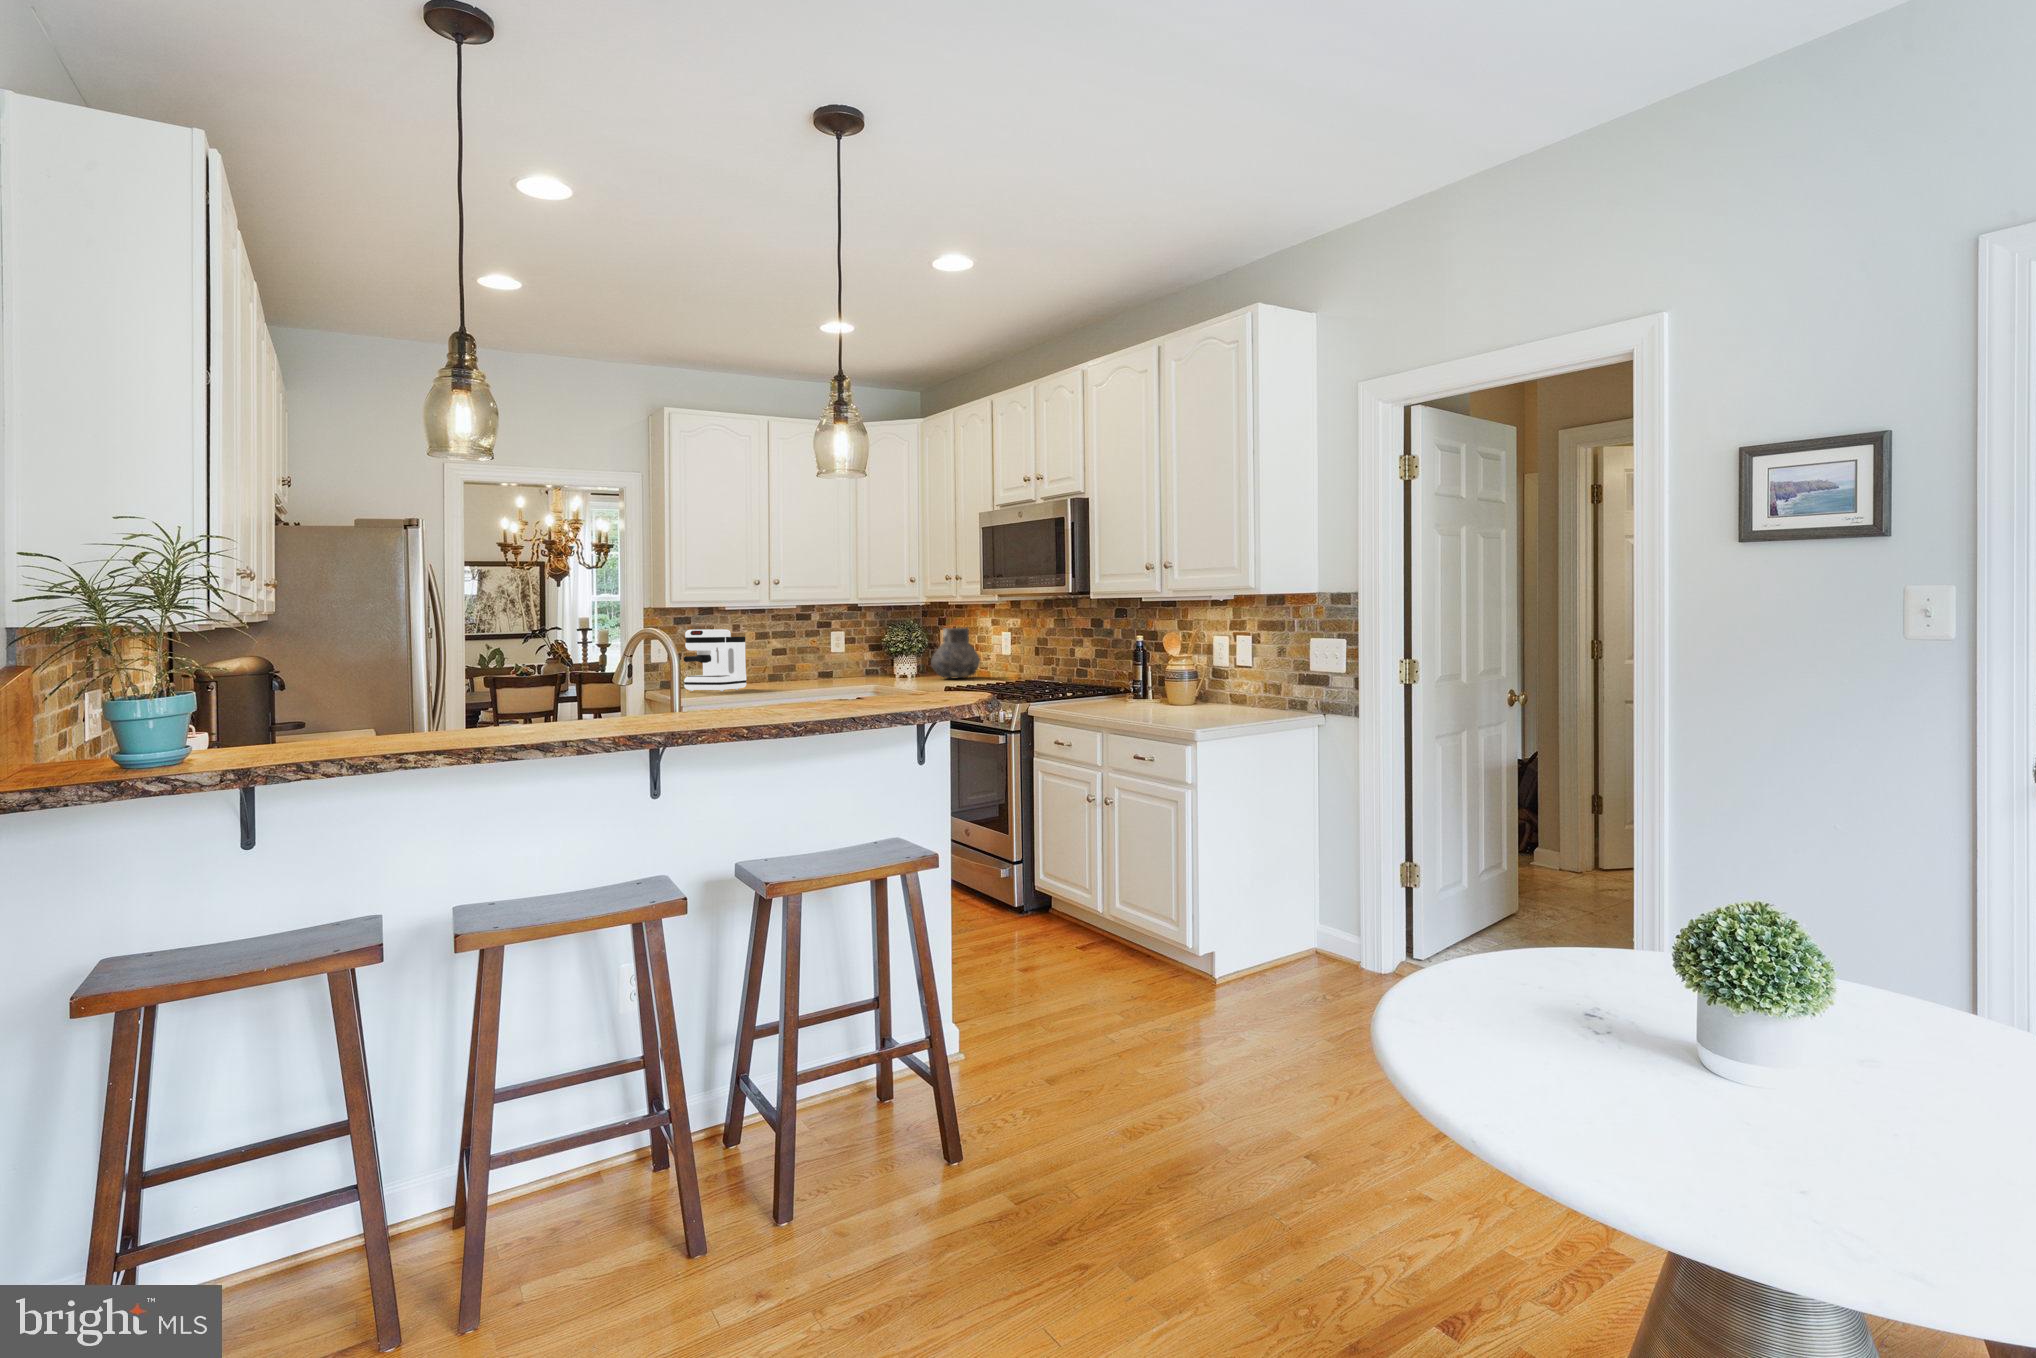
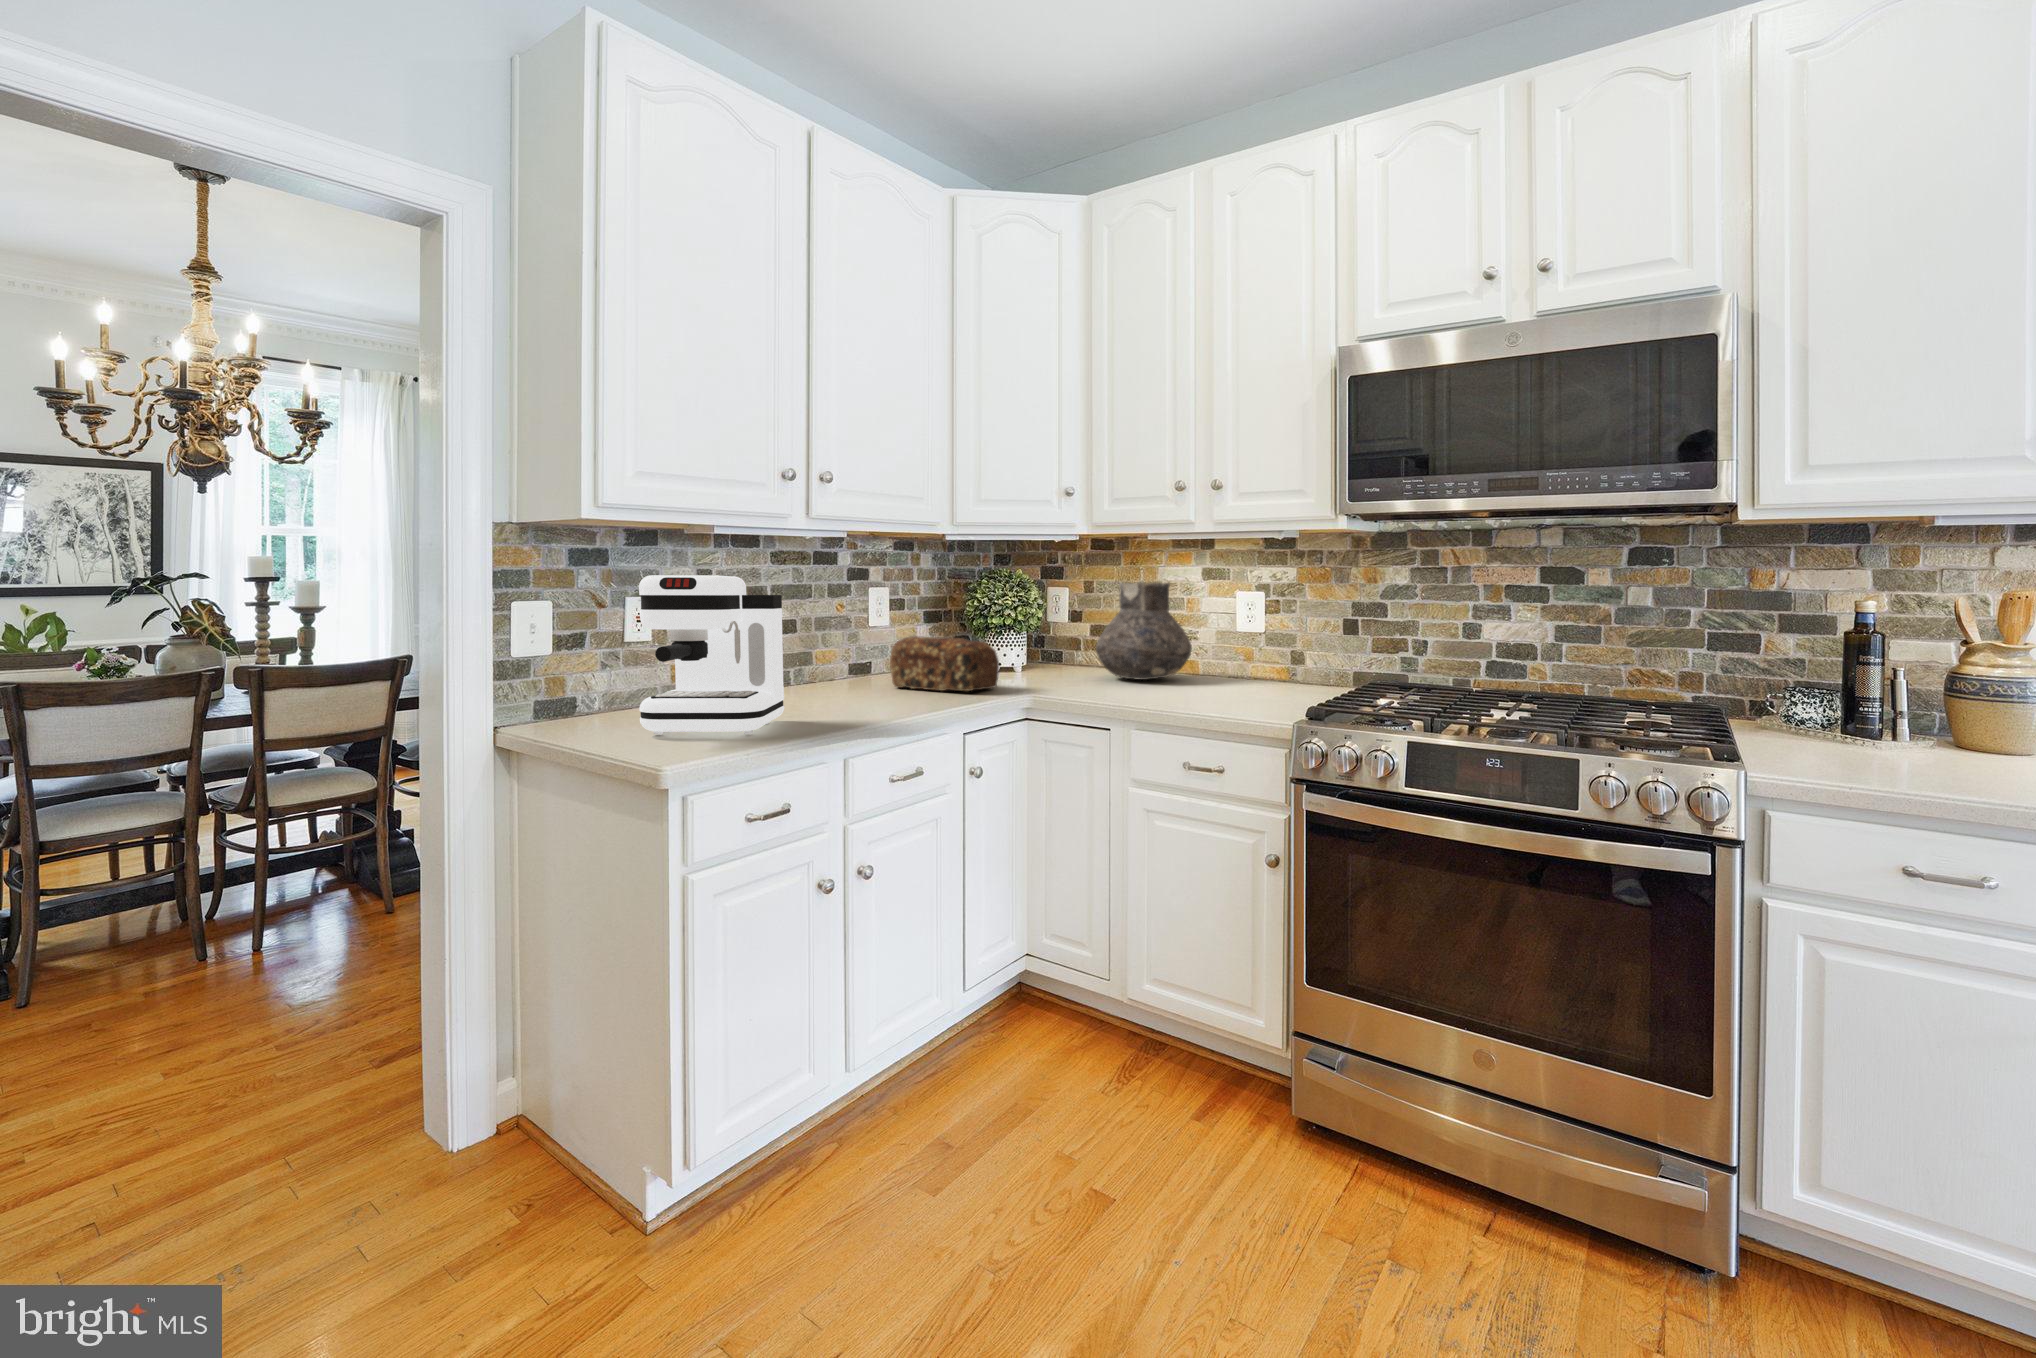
bread loaf: none [823,656,870,681] -> present [890,636,999,691]

